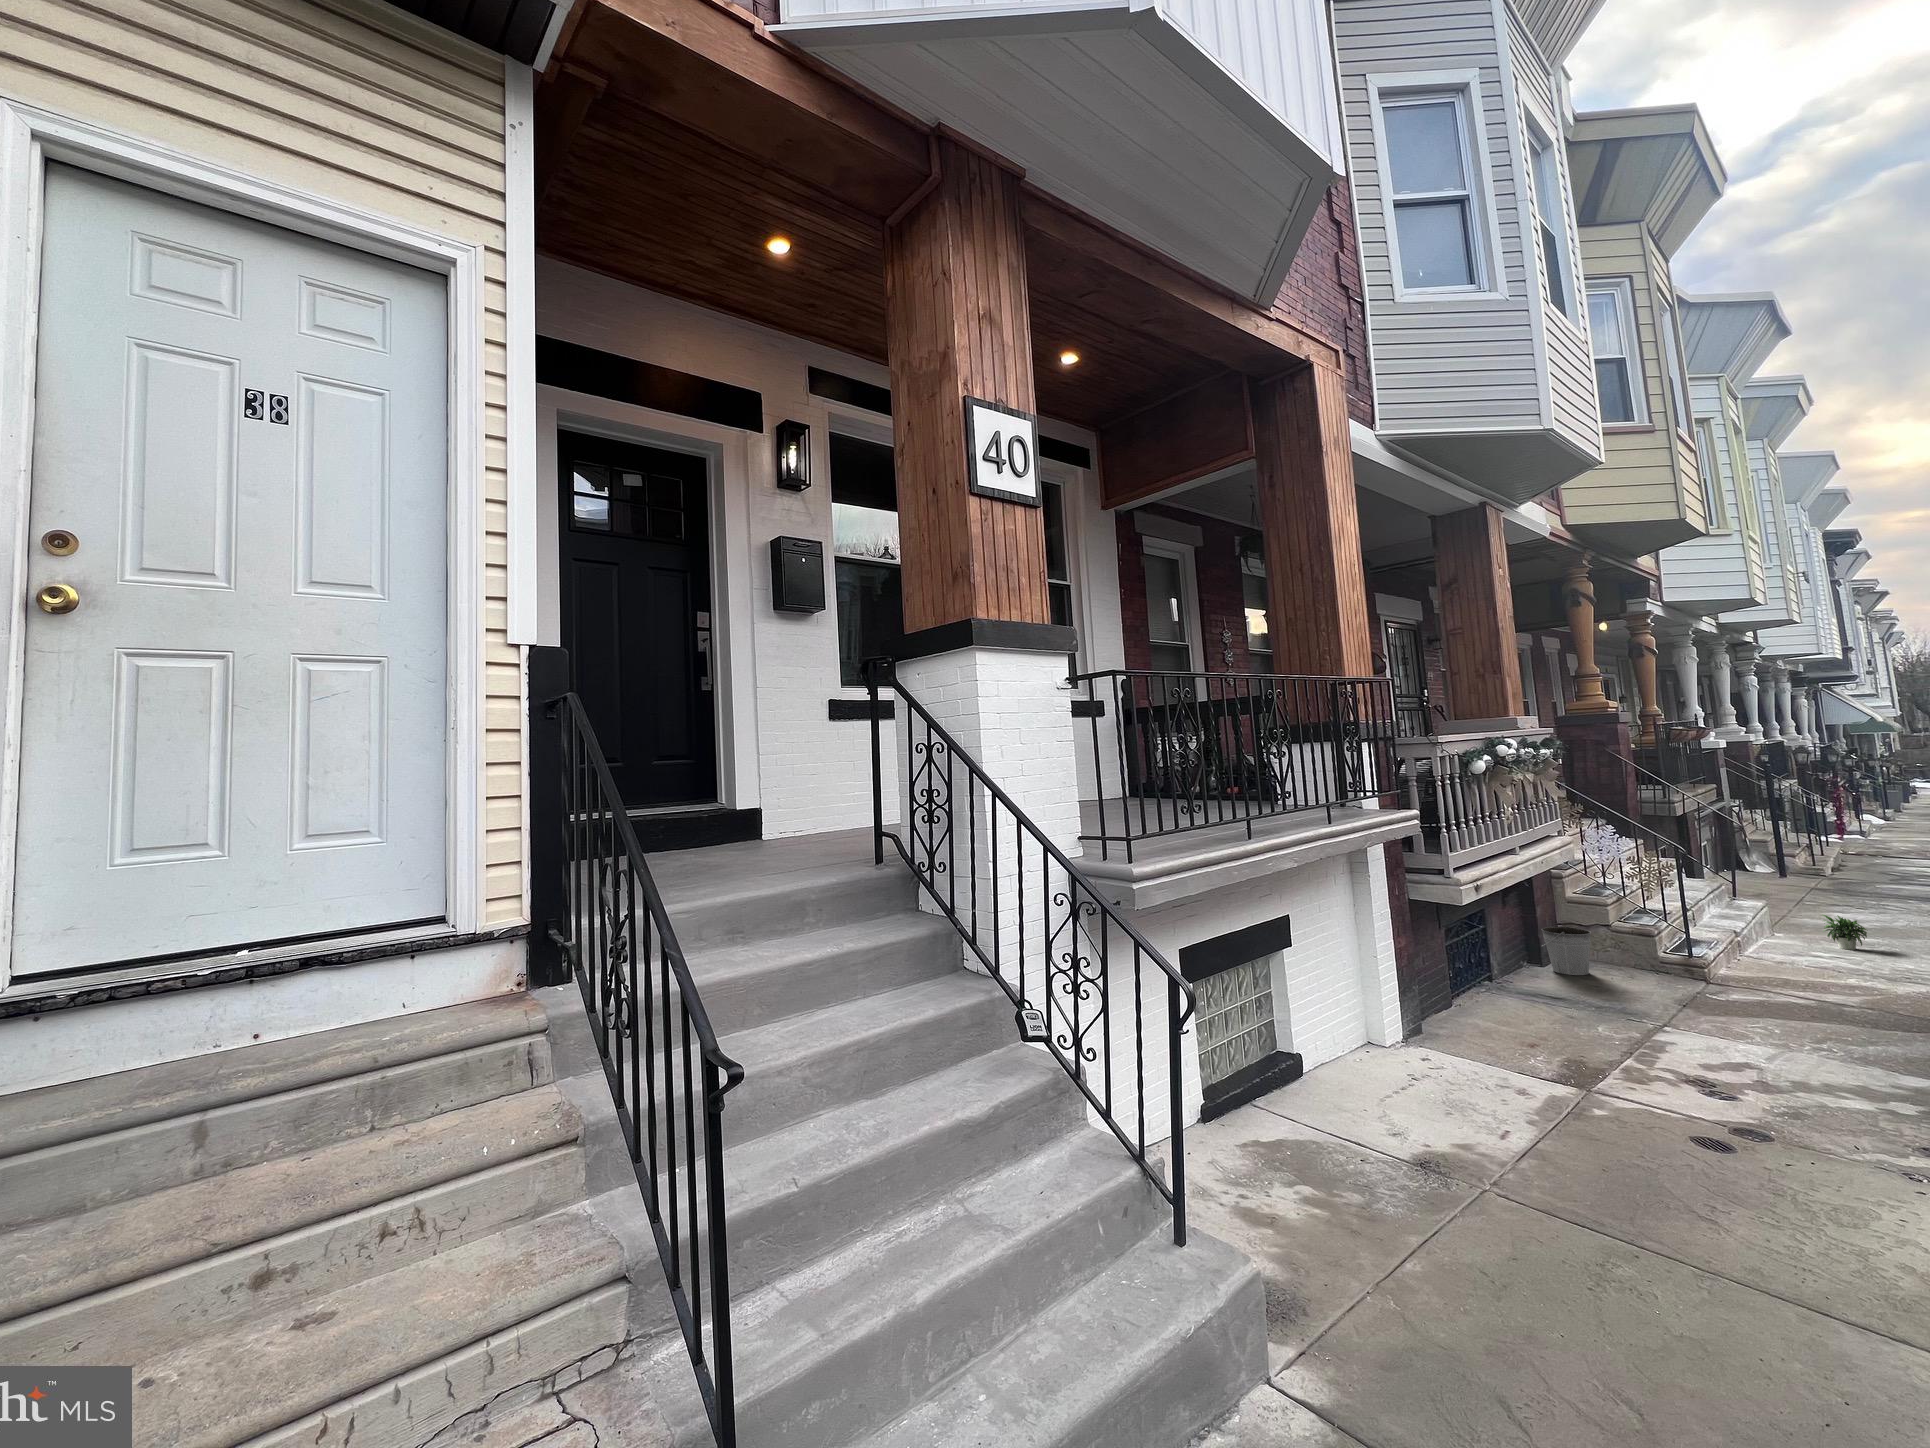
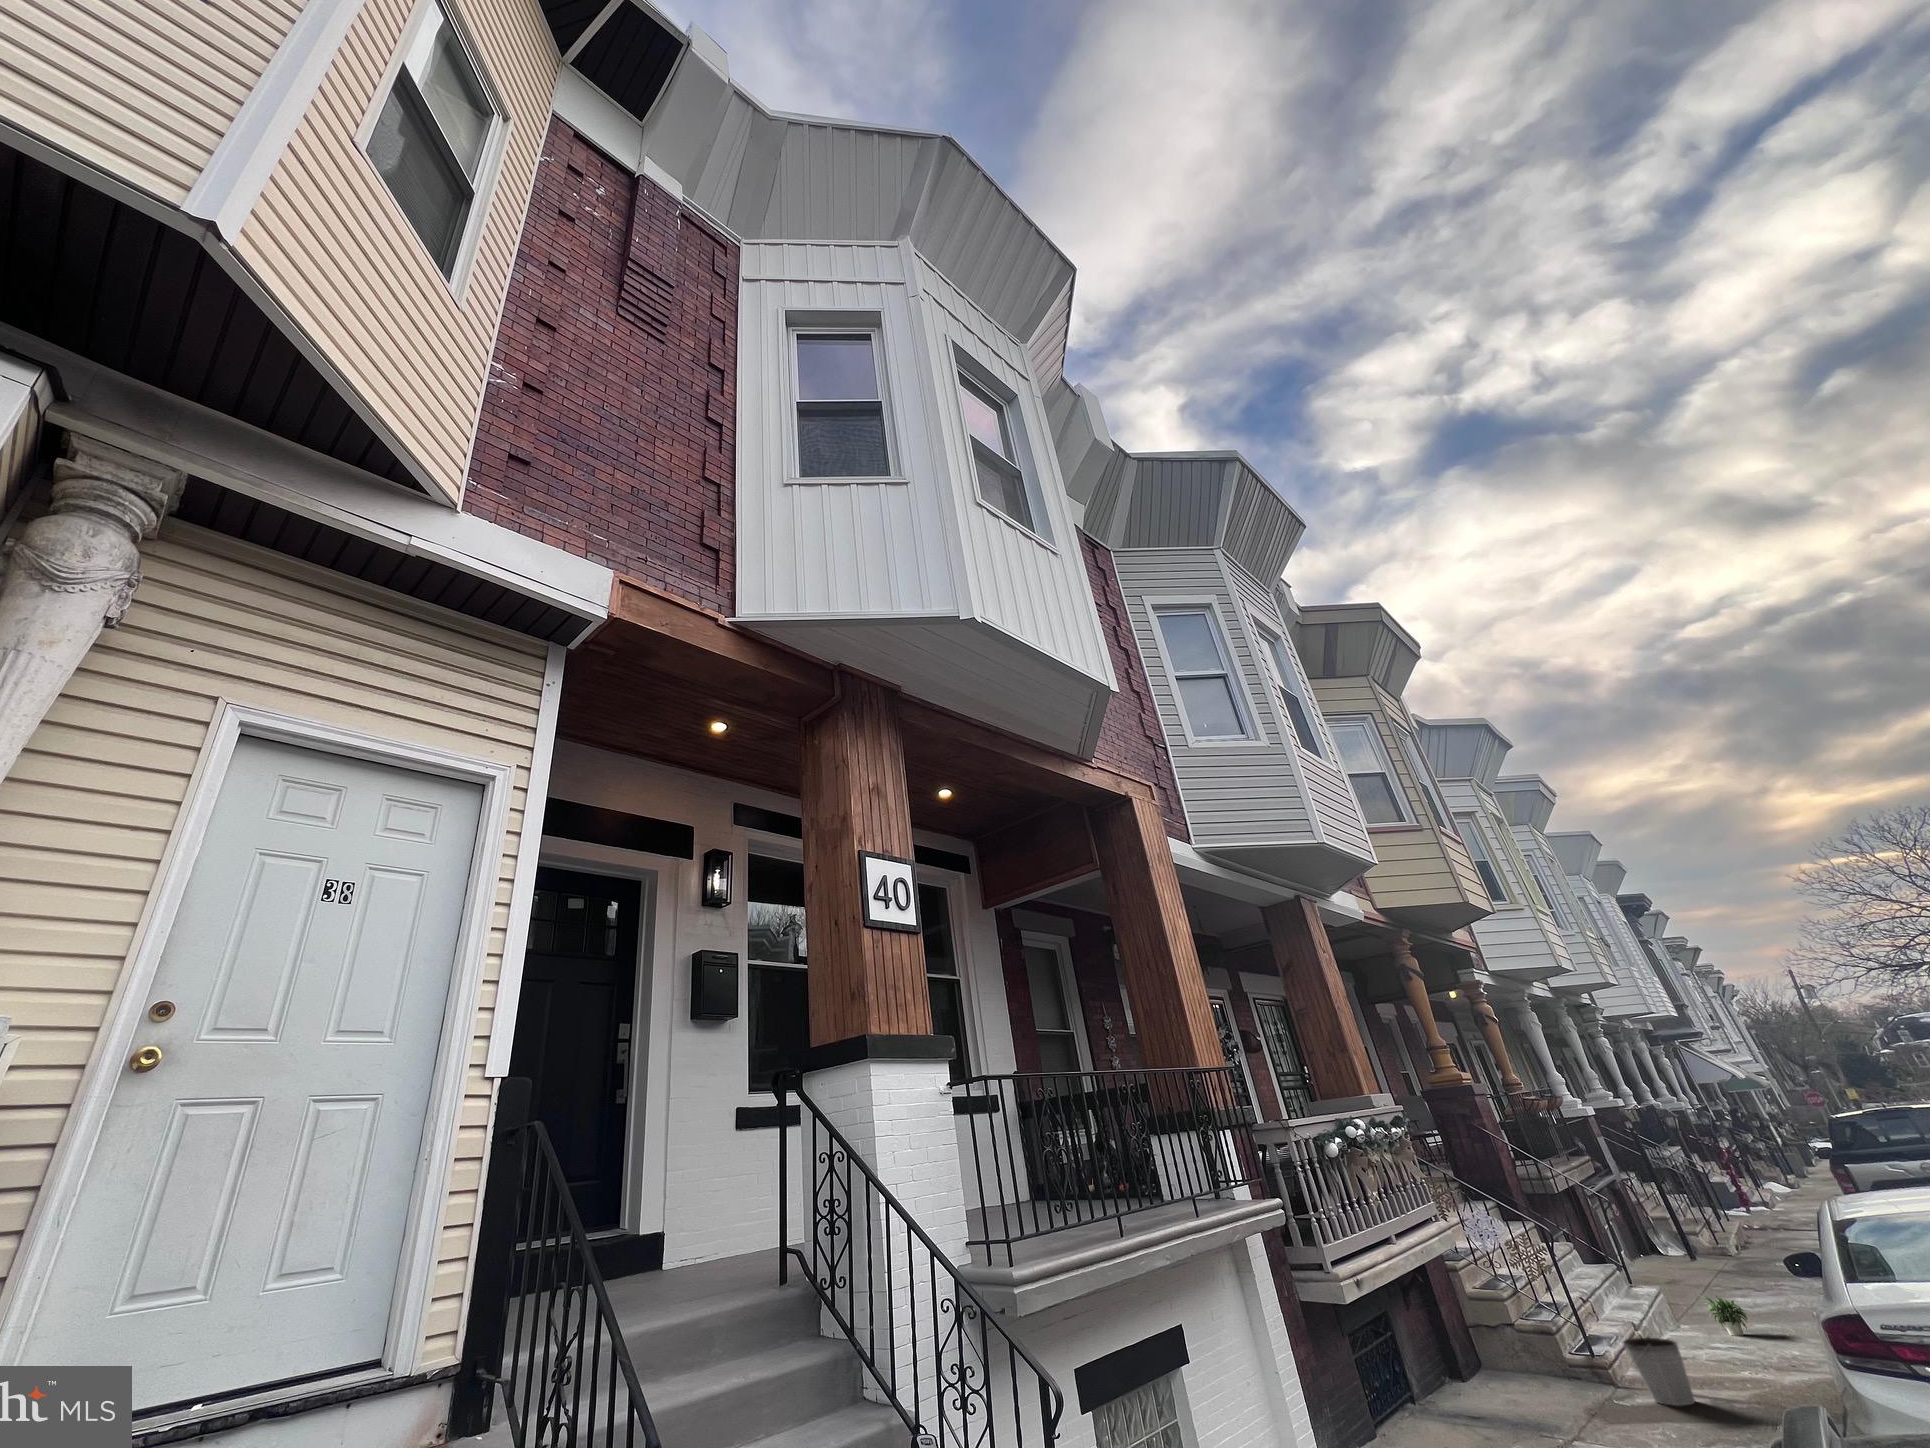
bucket: present [1542,926,1591,975] -> present [1622,1337,1695,1406]

